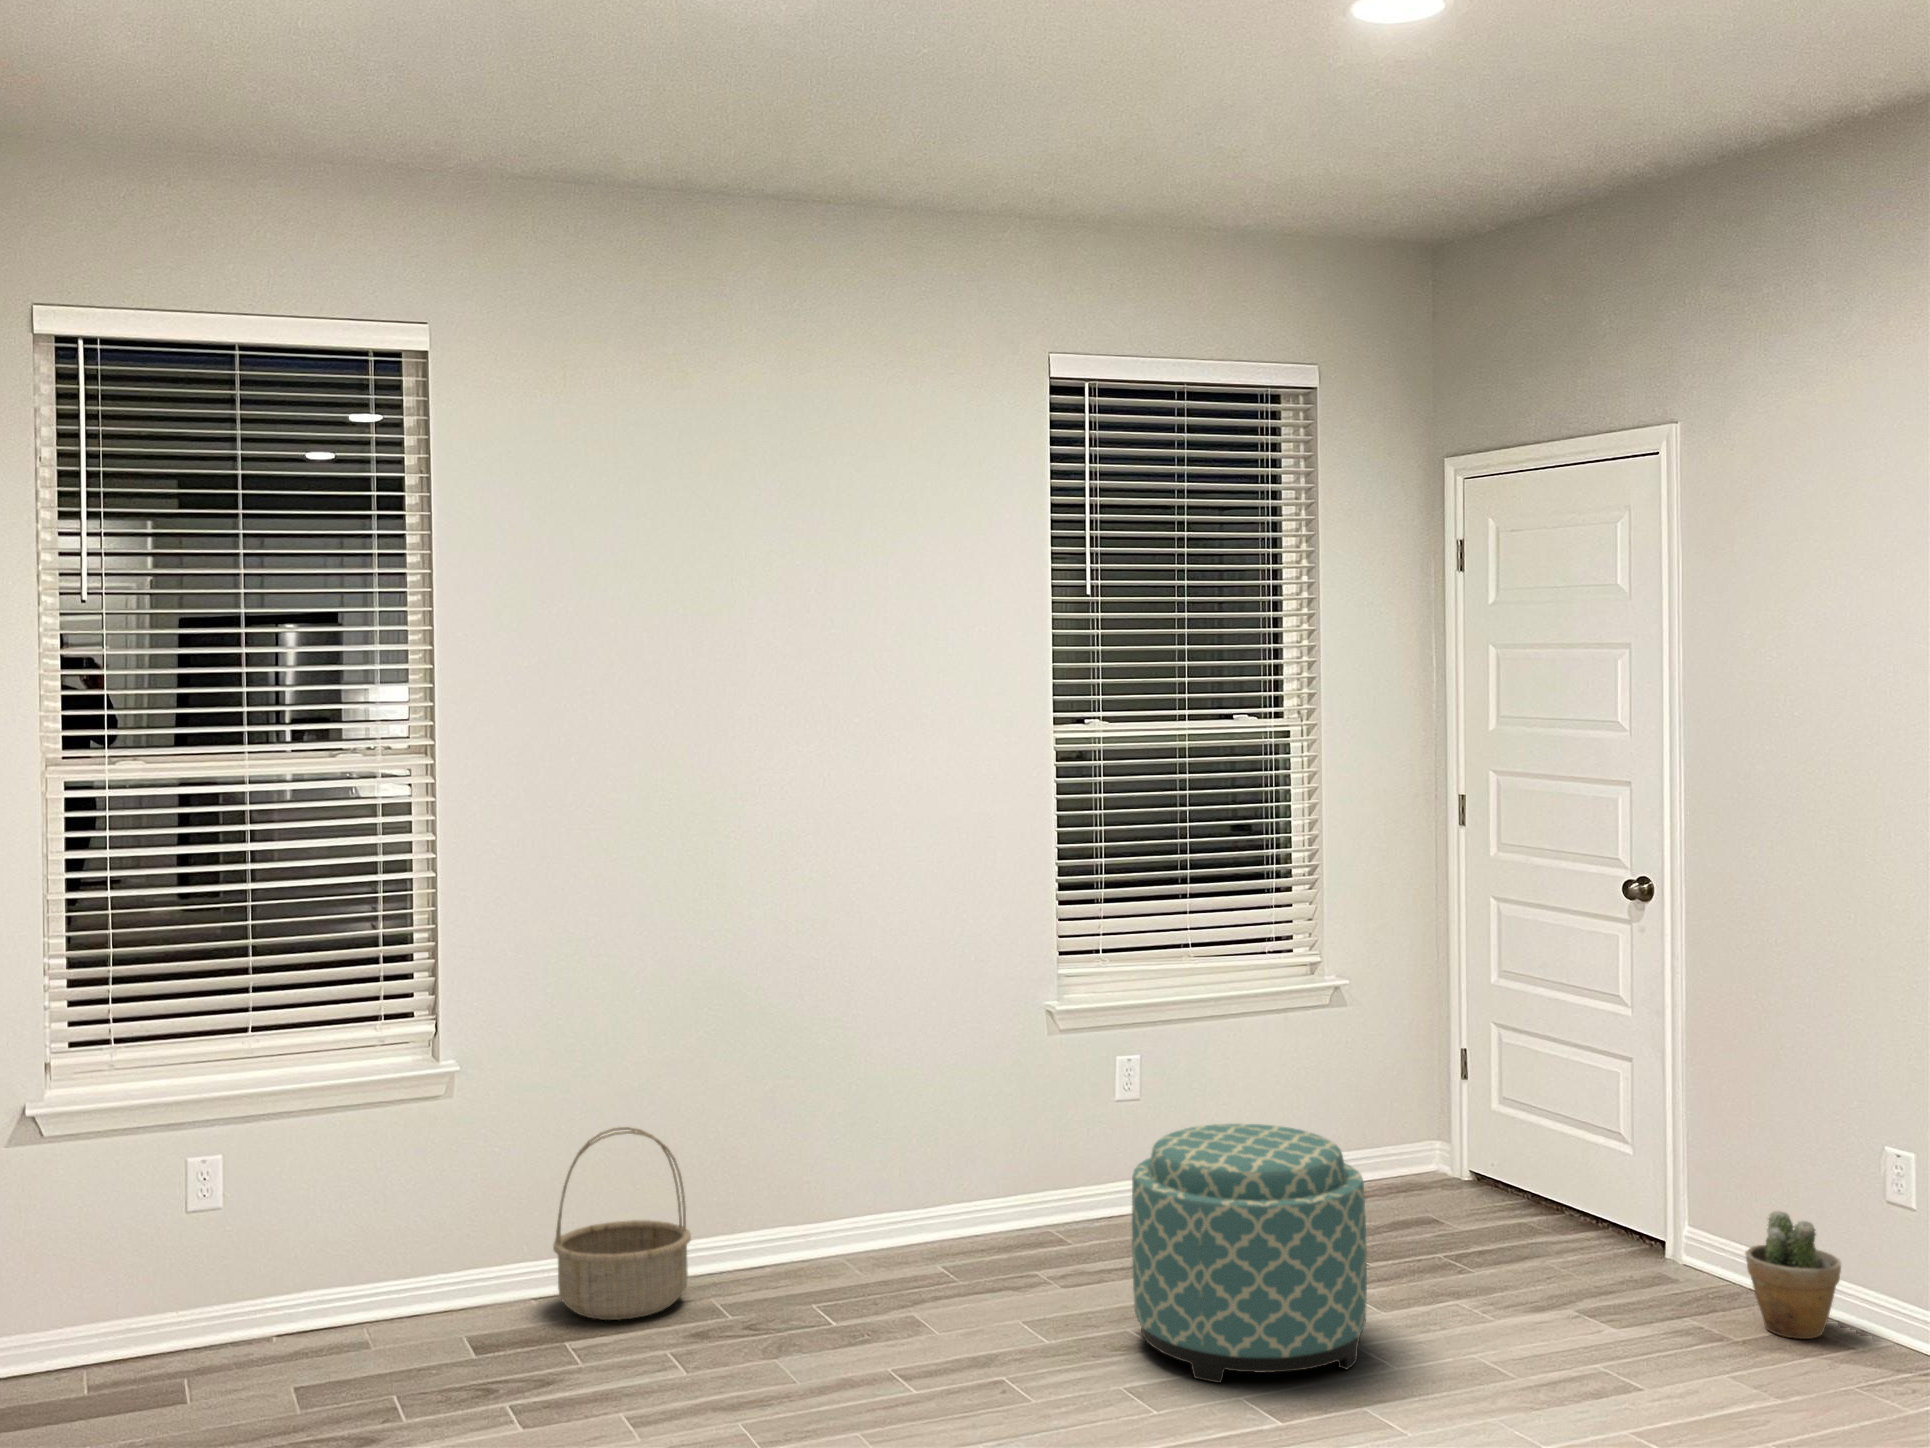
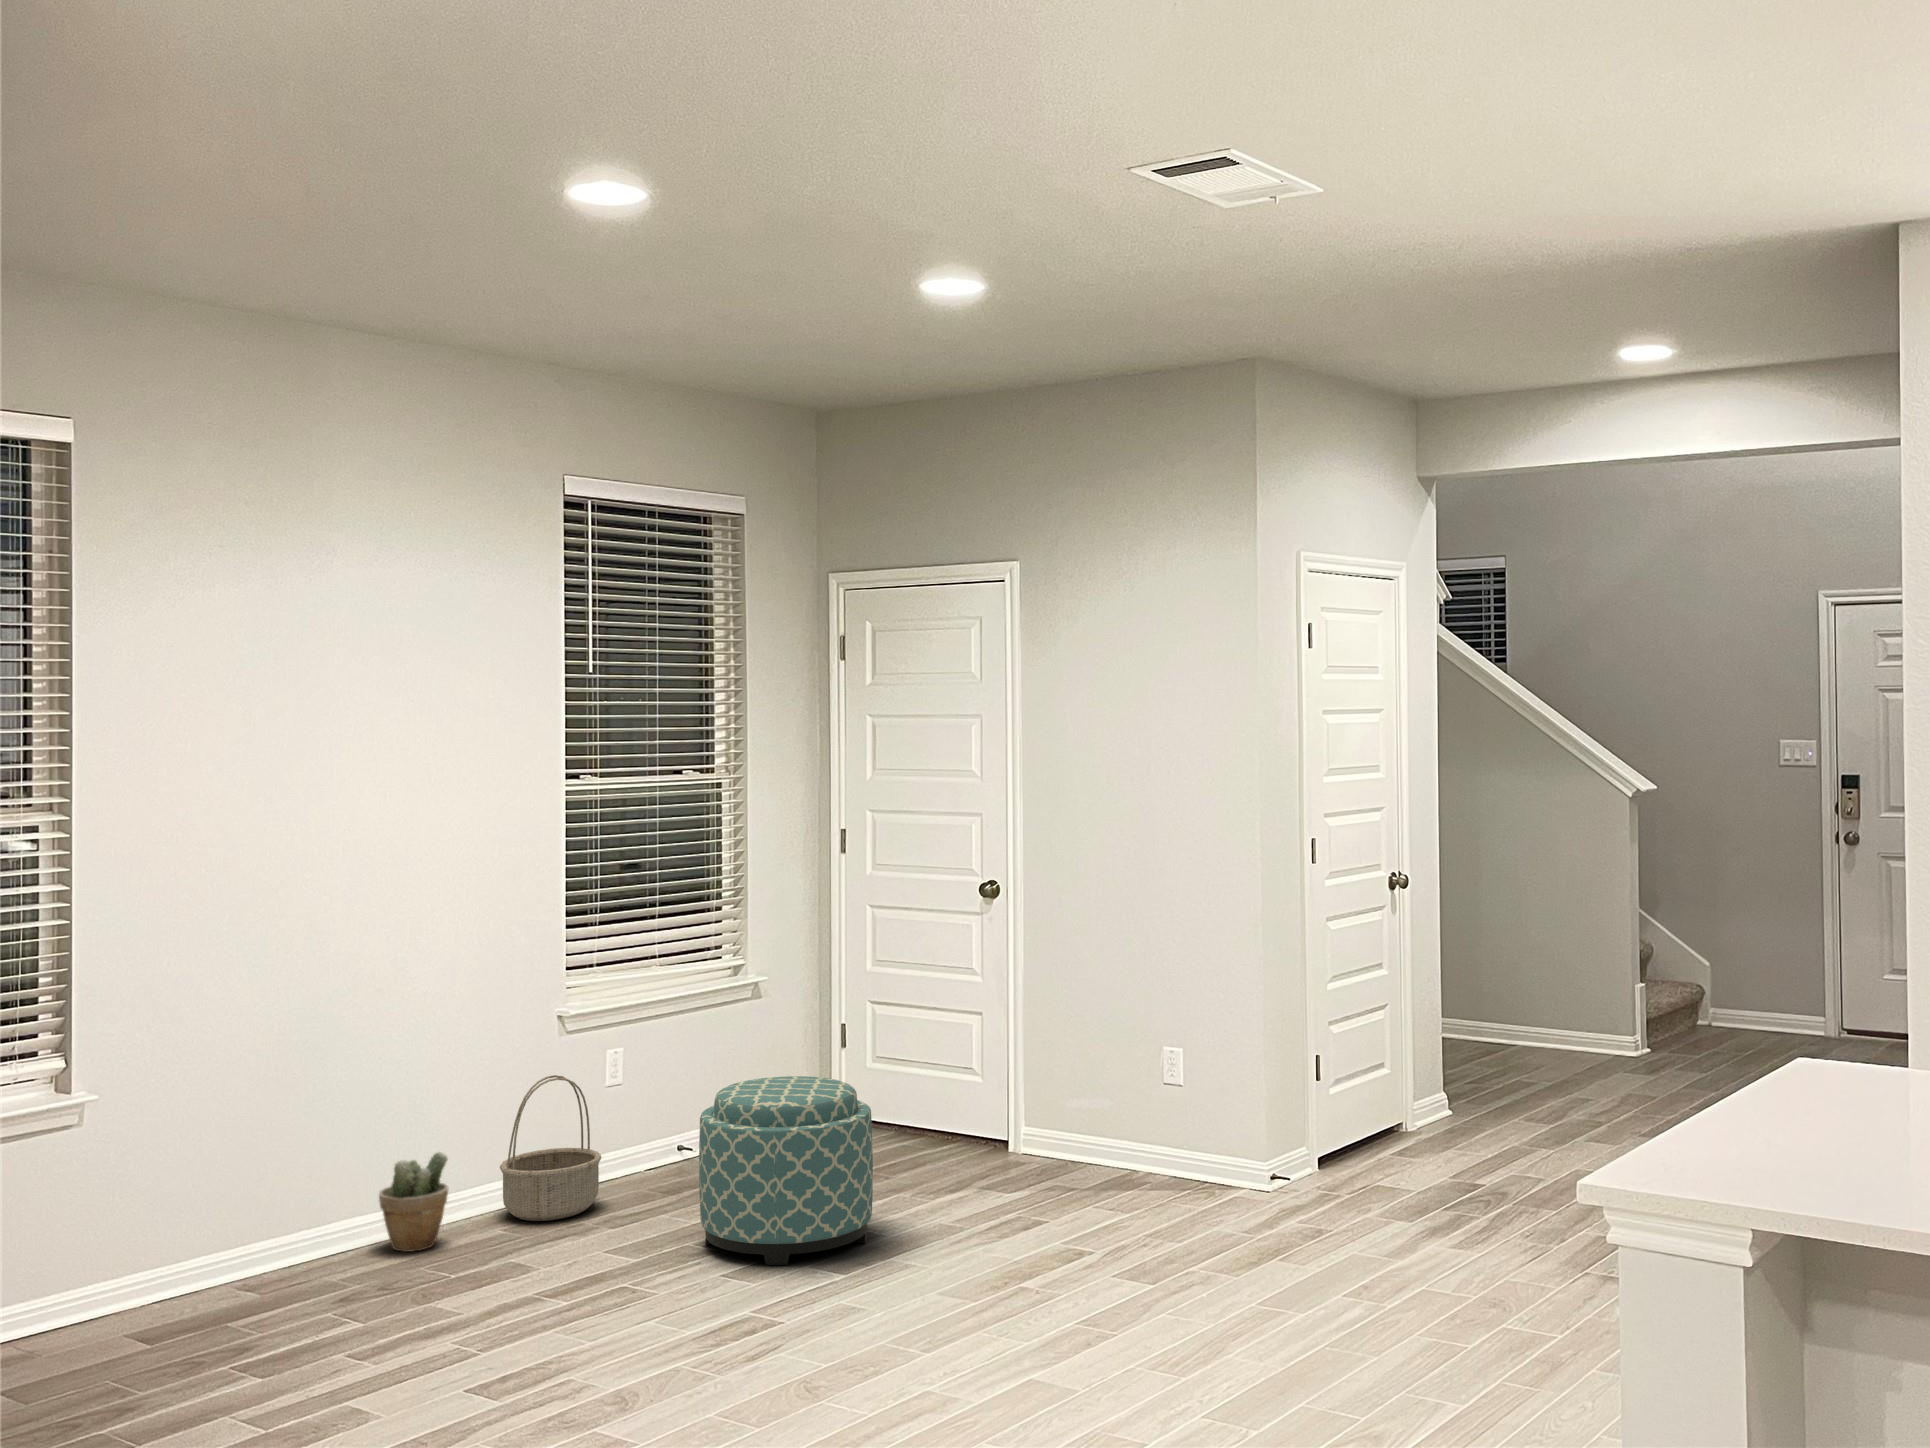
basket: present [553,1127,691,1320] -> present [500,1075,602,1221]
potted plant: present [1745,1211,1841,1339] -> present [379,1152,449,1252]

